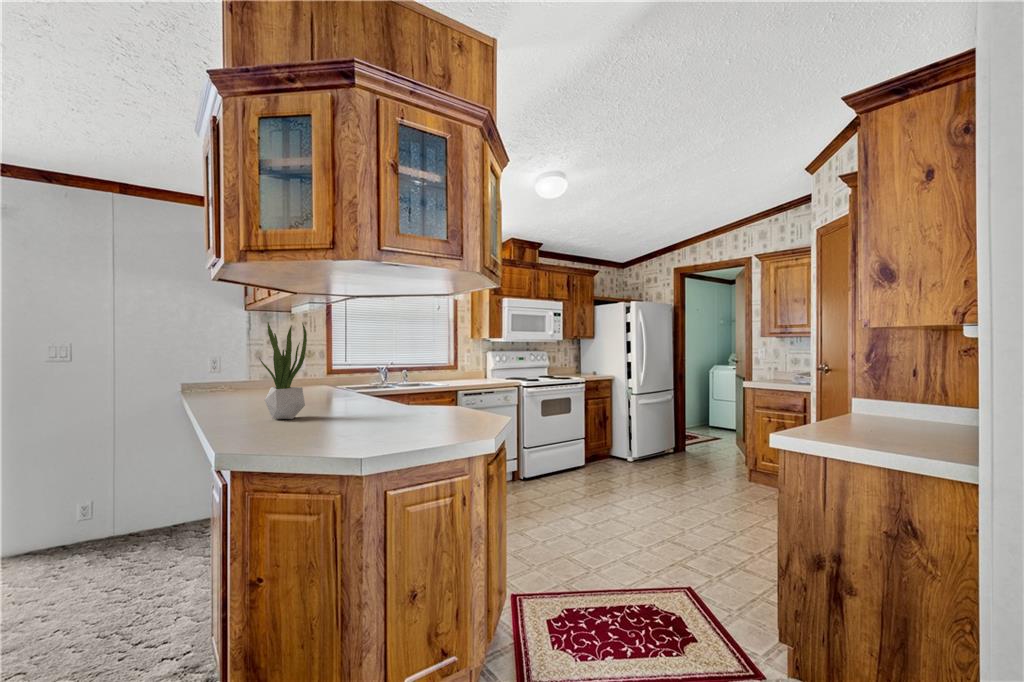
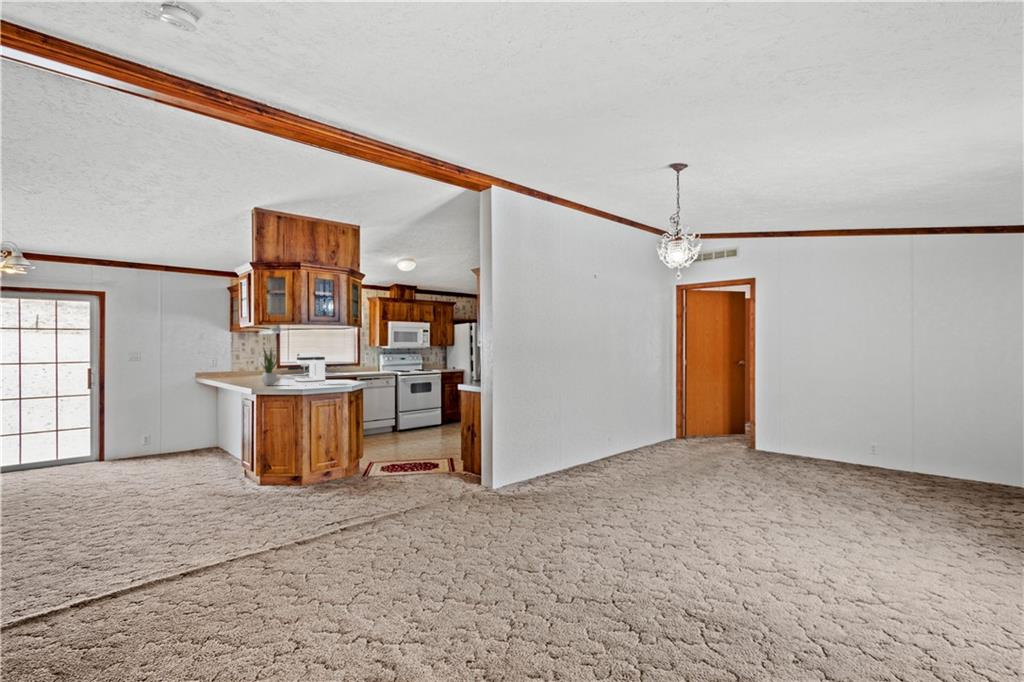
coffee maker: none [328,339,417,421] -> present [288,353,325,386]

